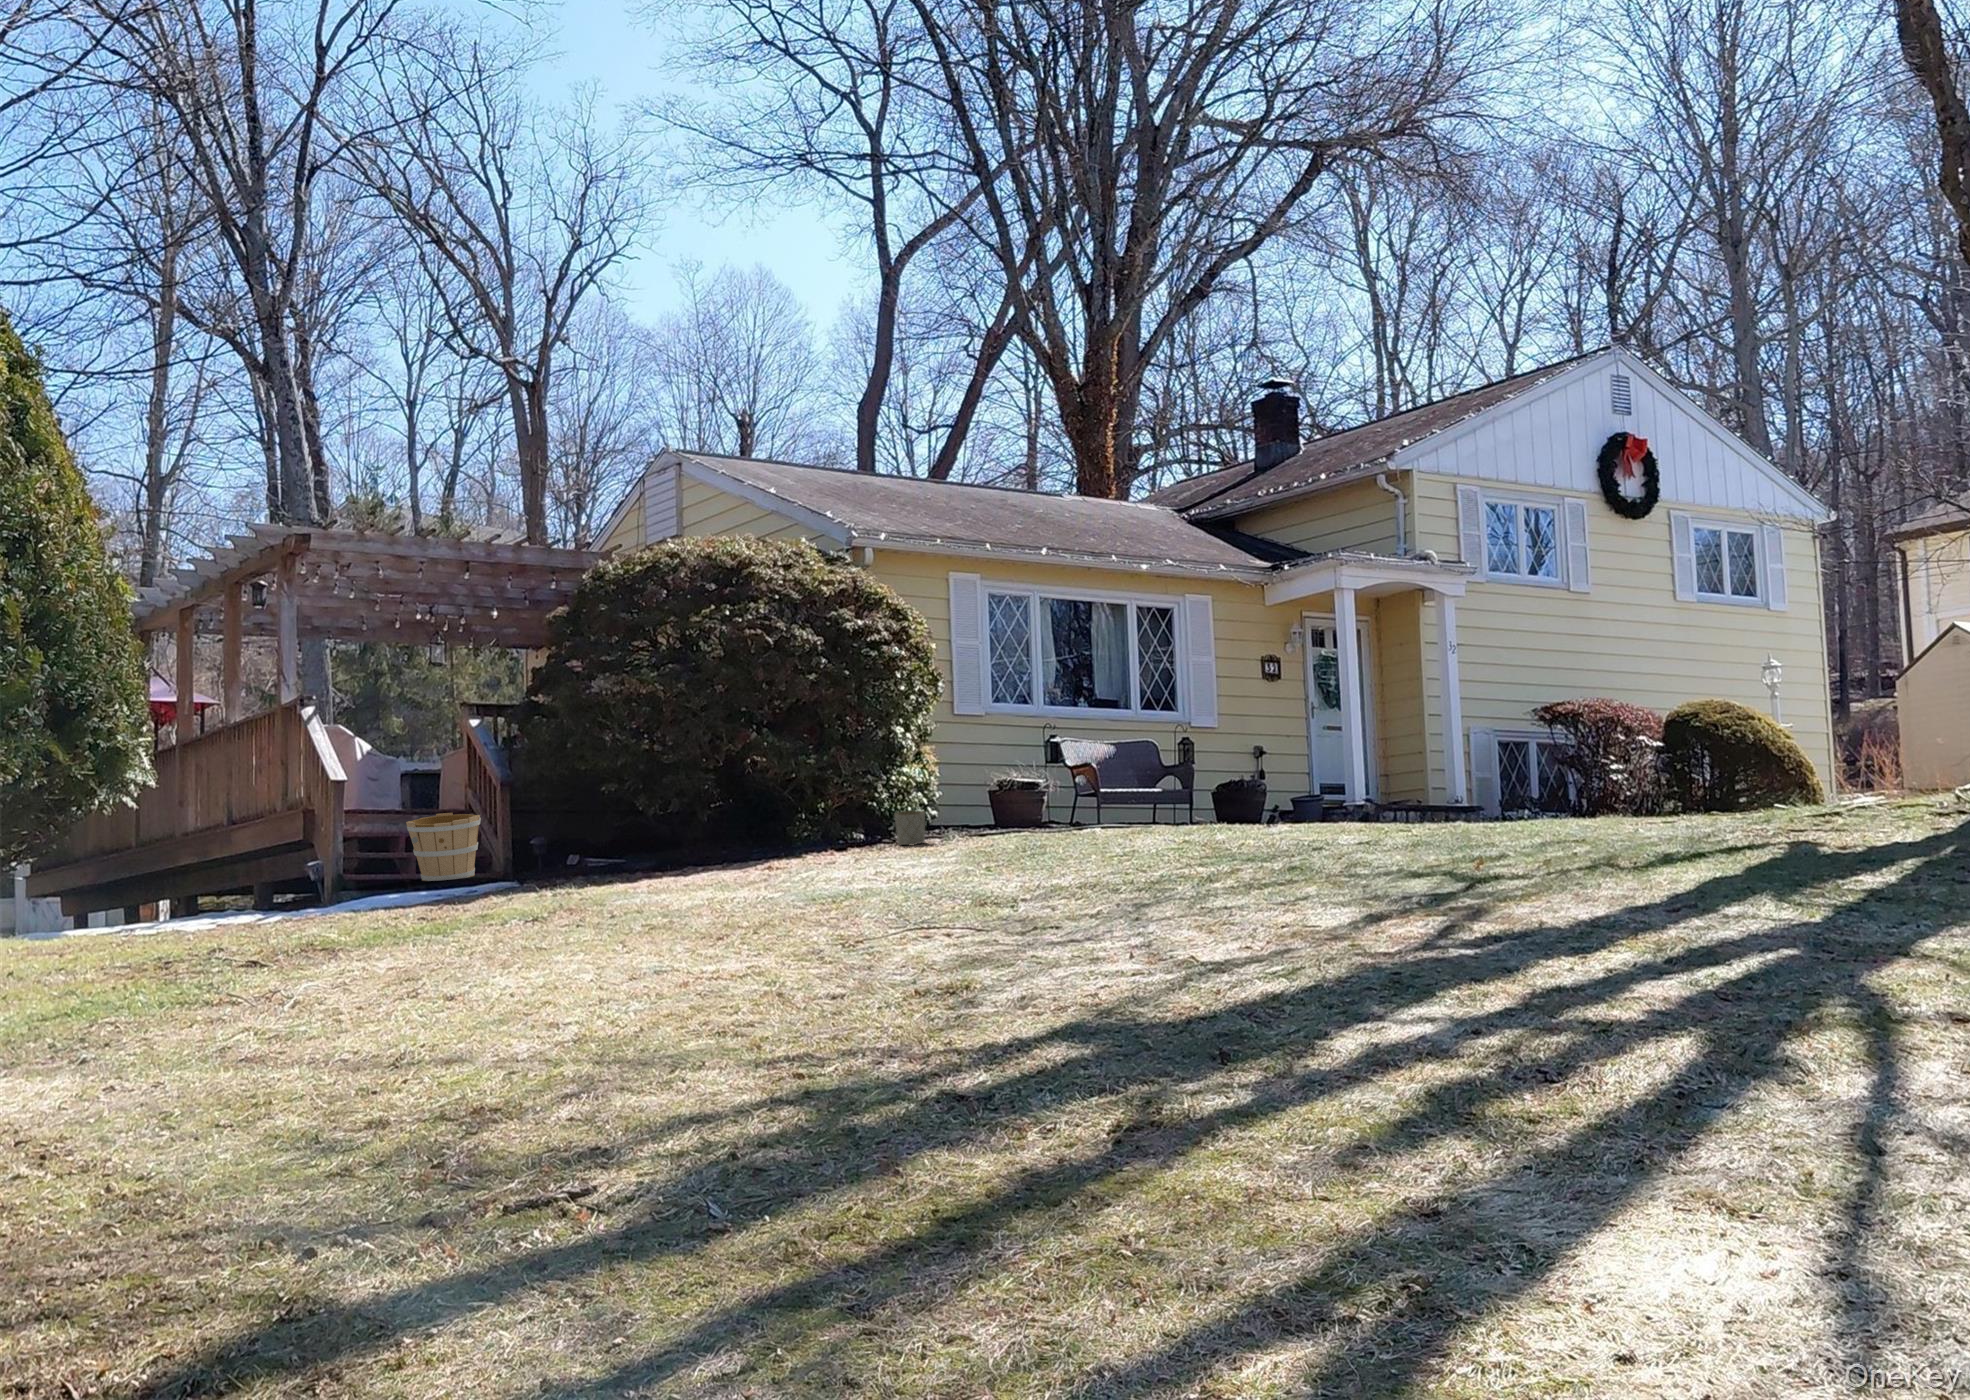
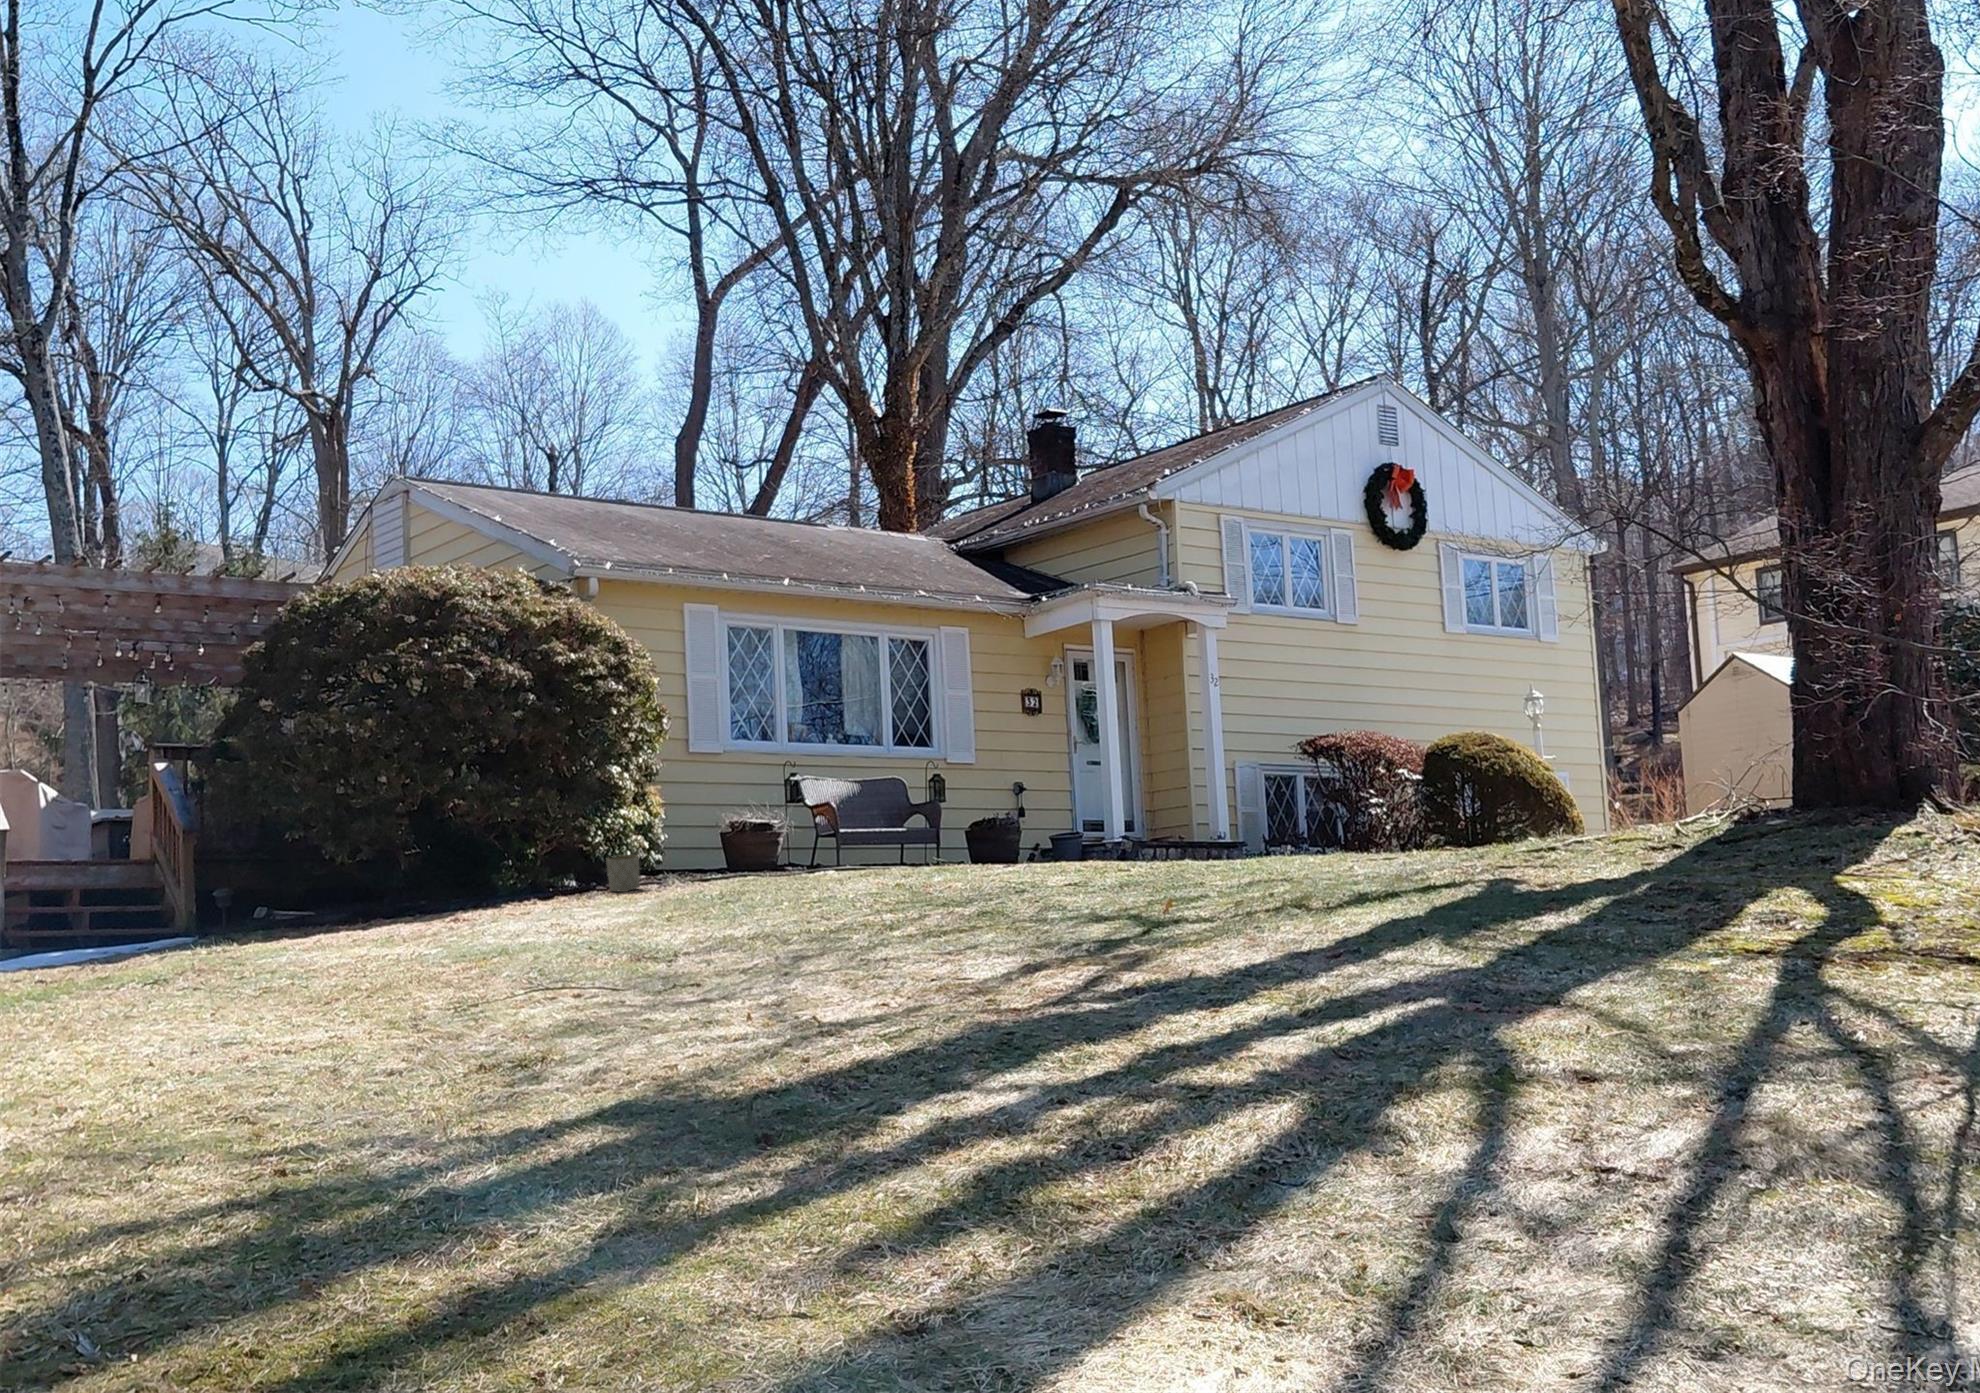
wooden bucket: present [406,813,481,881] -> none [72,863,158,938]

